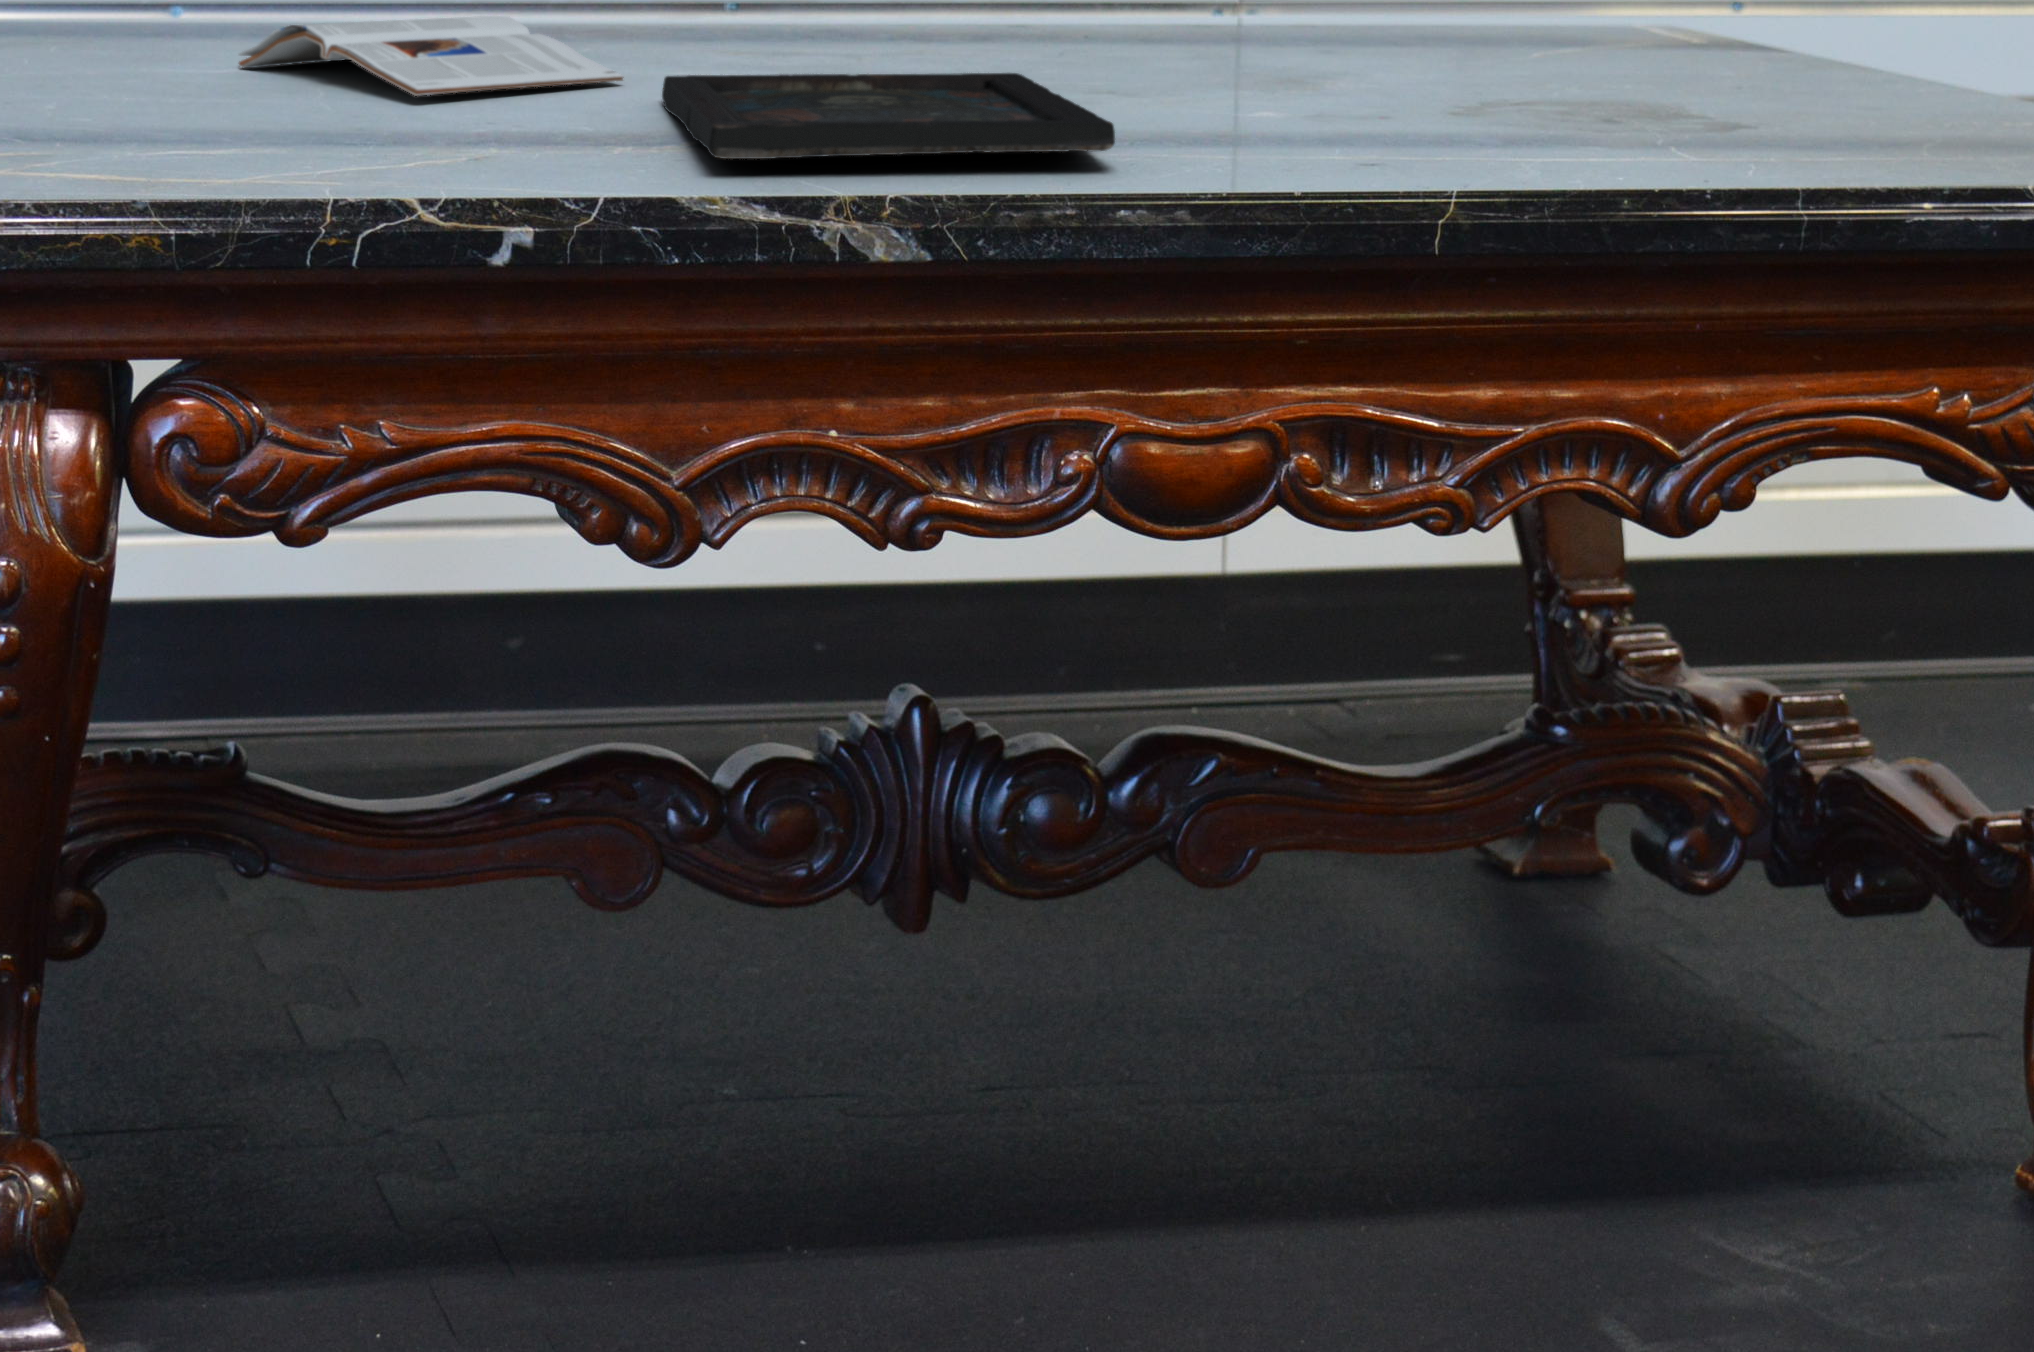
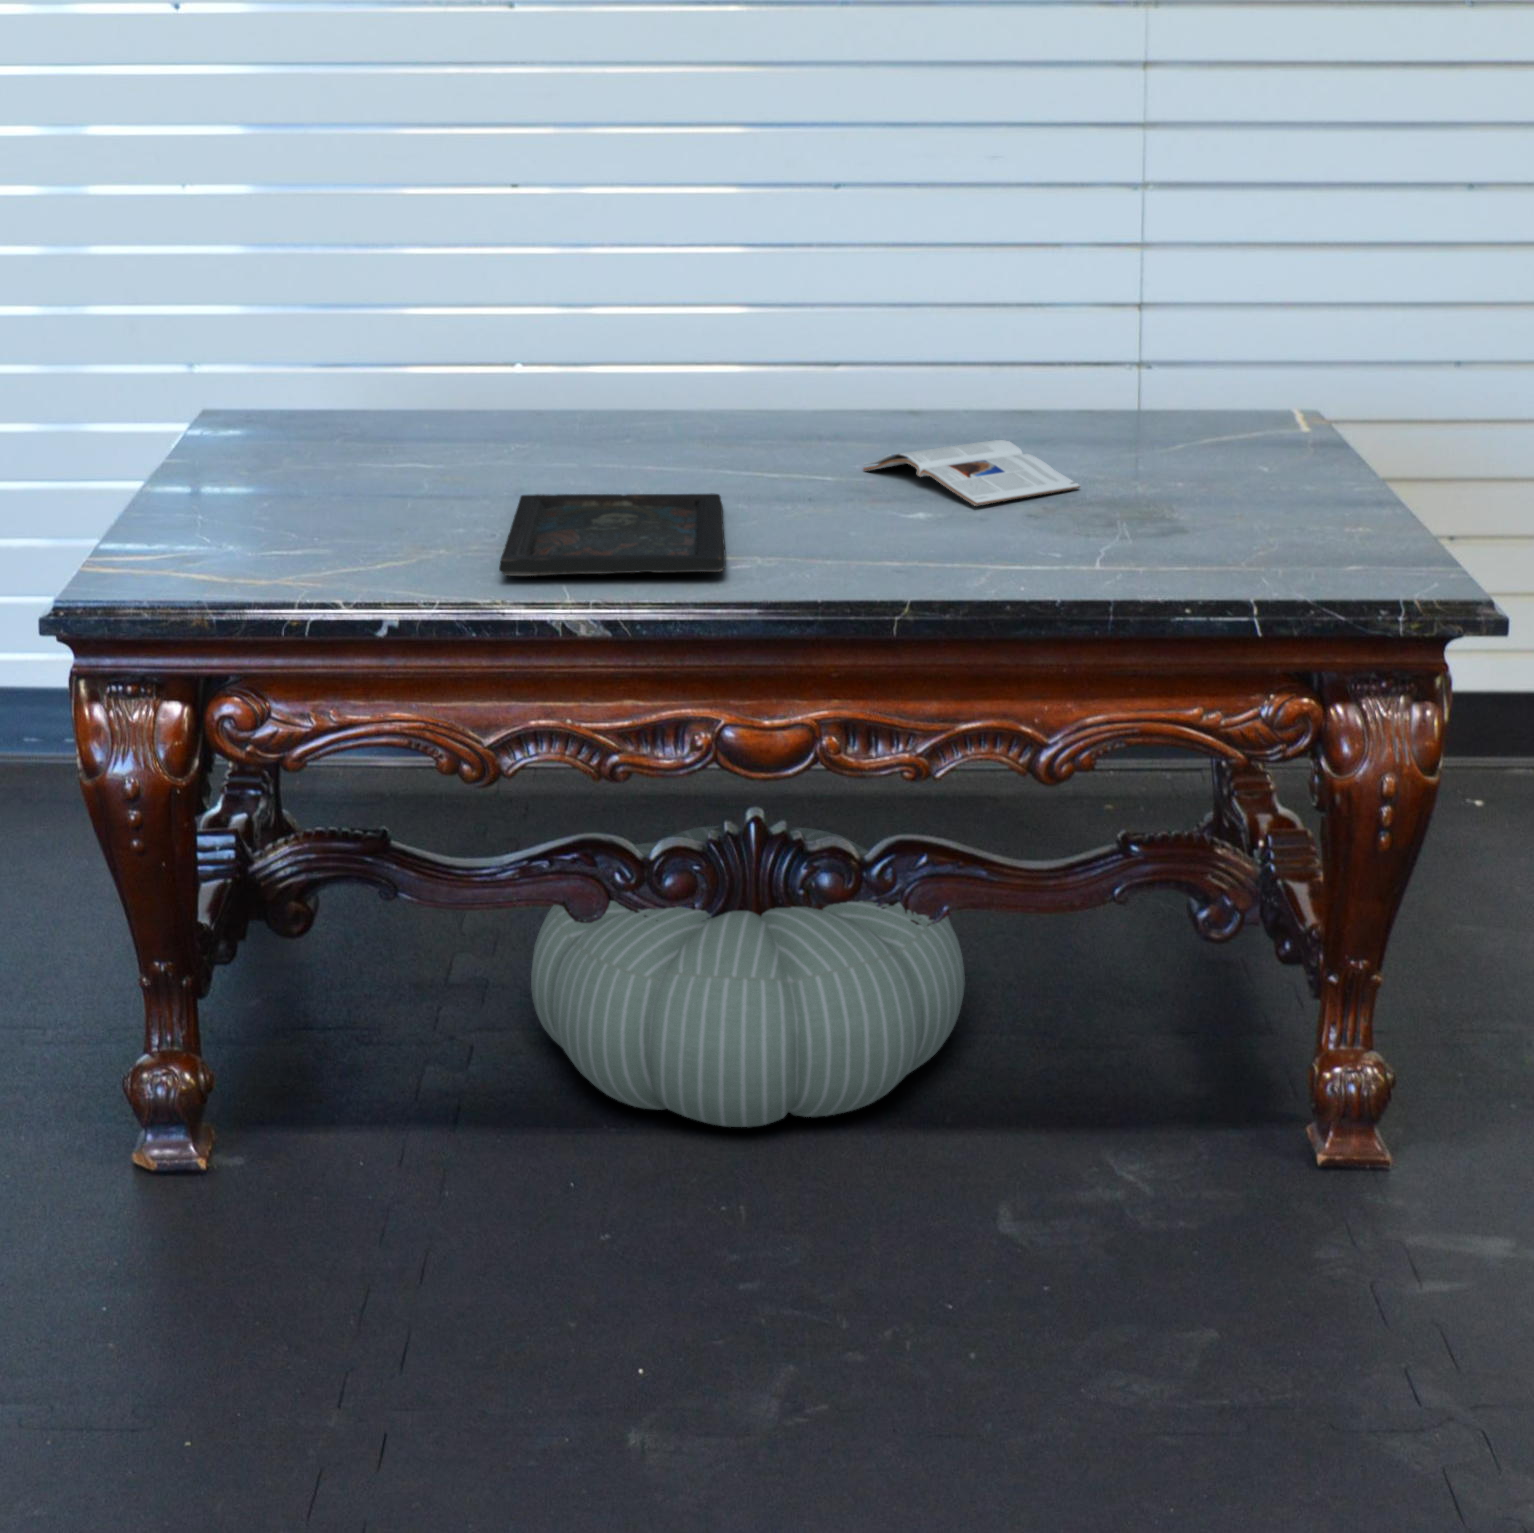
magazine: present [239,16,623,96] -> present [864,440,1080,506]
pouf: none [675,710,1460,1217] -> present [531,826,965,1127]

